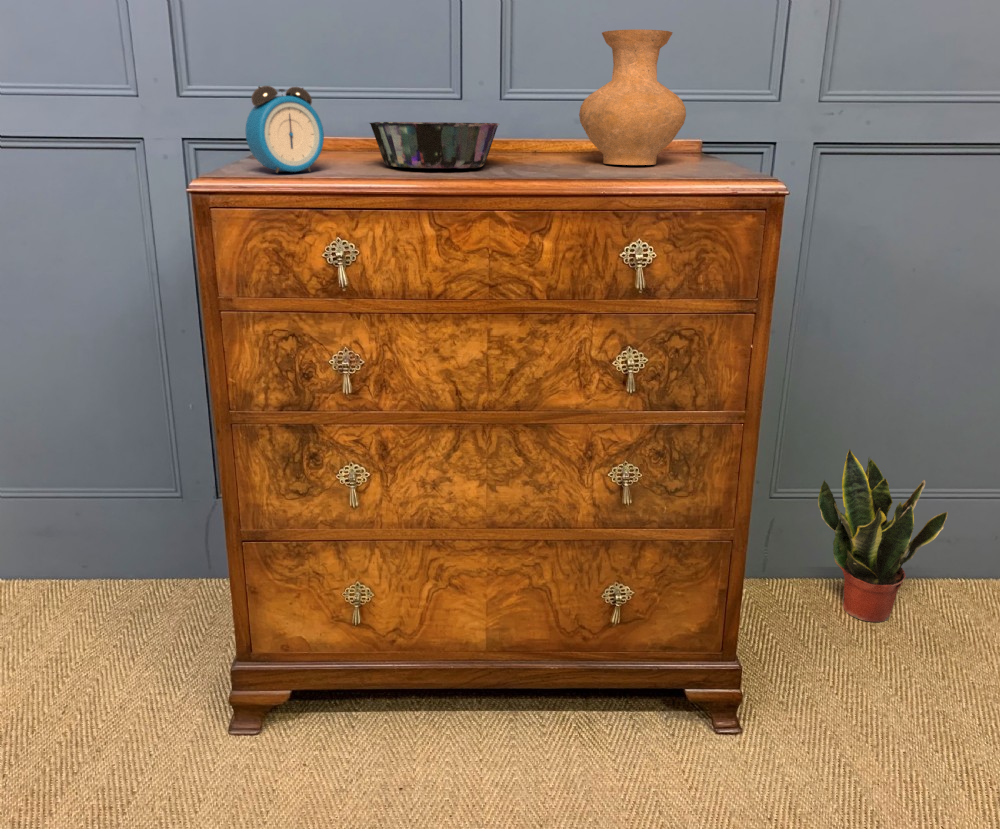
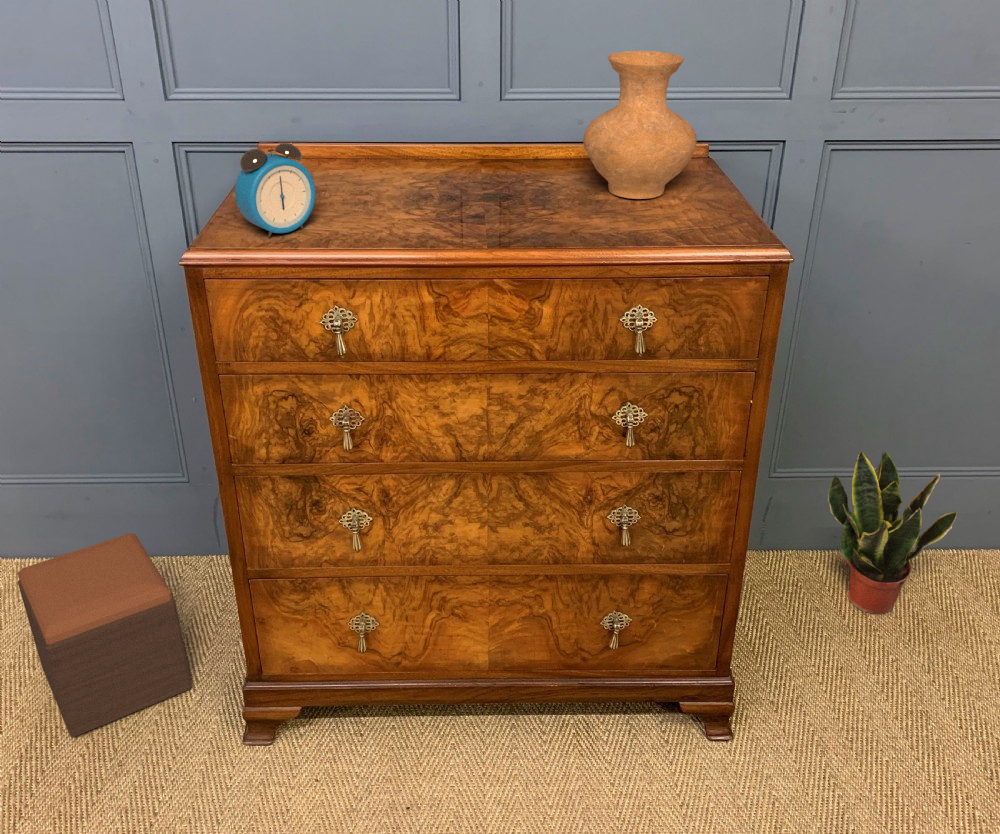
decorative bowl: present [370,122,499,168] -> none [360,143,499,222]
footstool: none [12,524,181,725] -> present [18,533,192,737]

